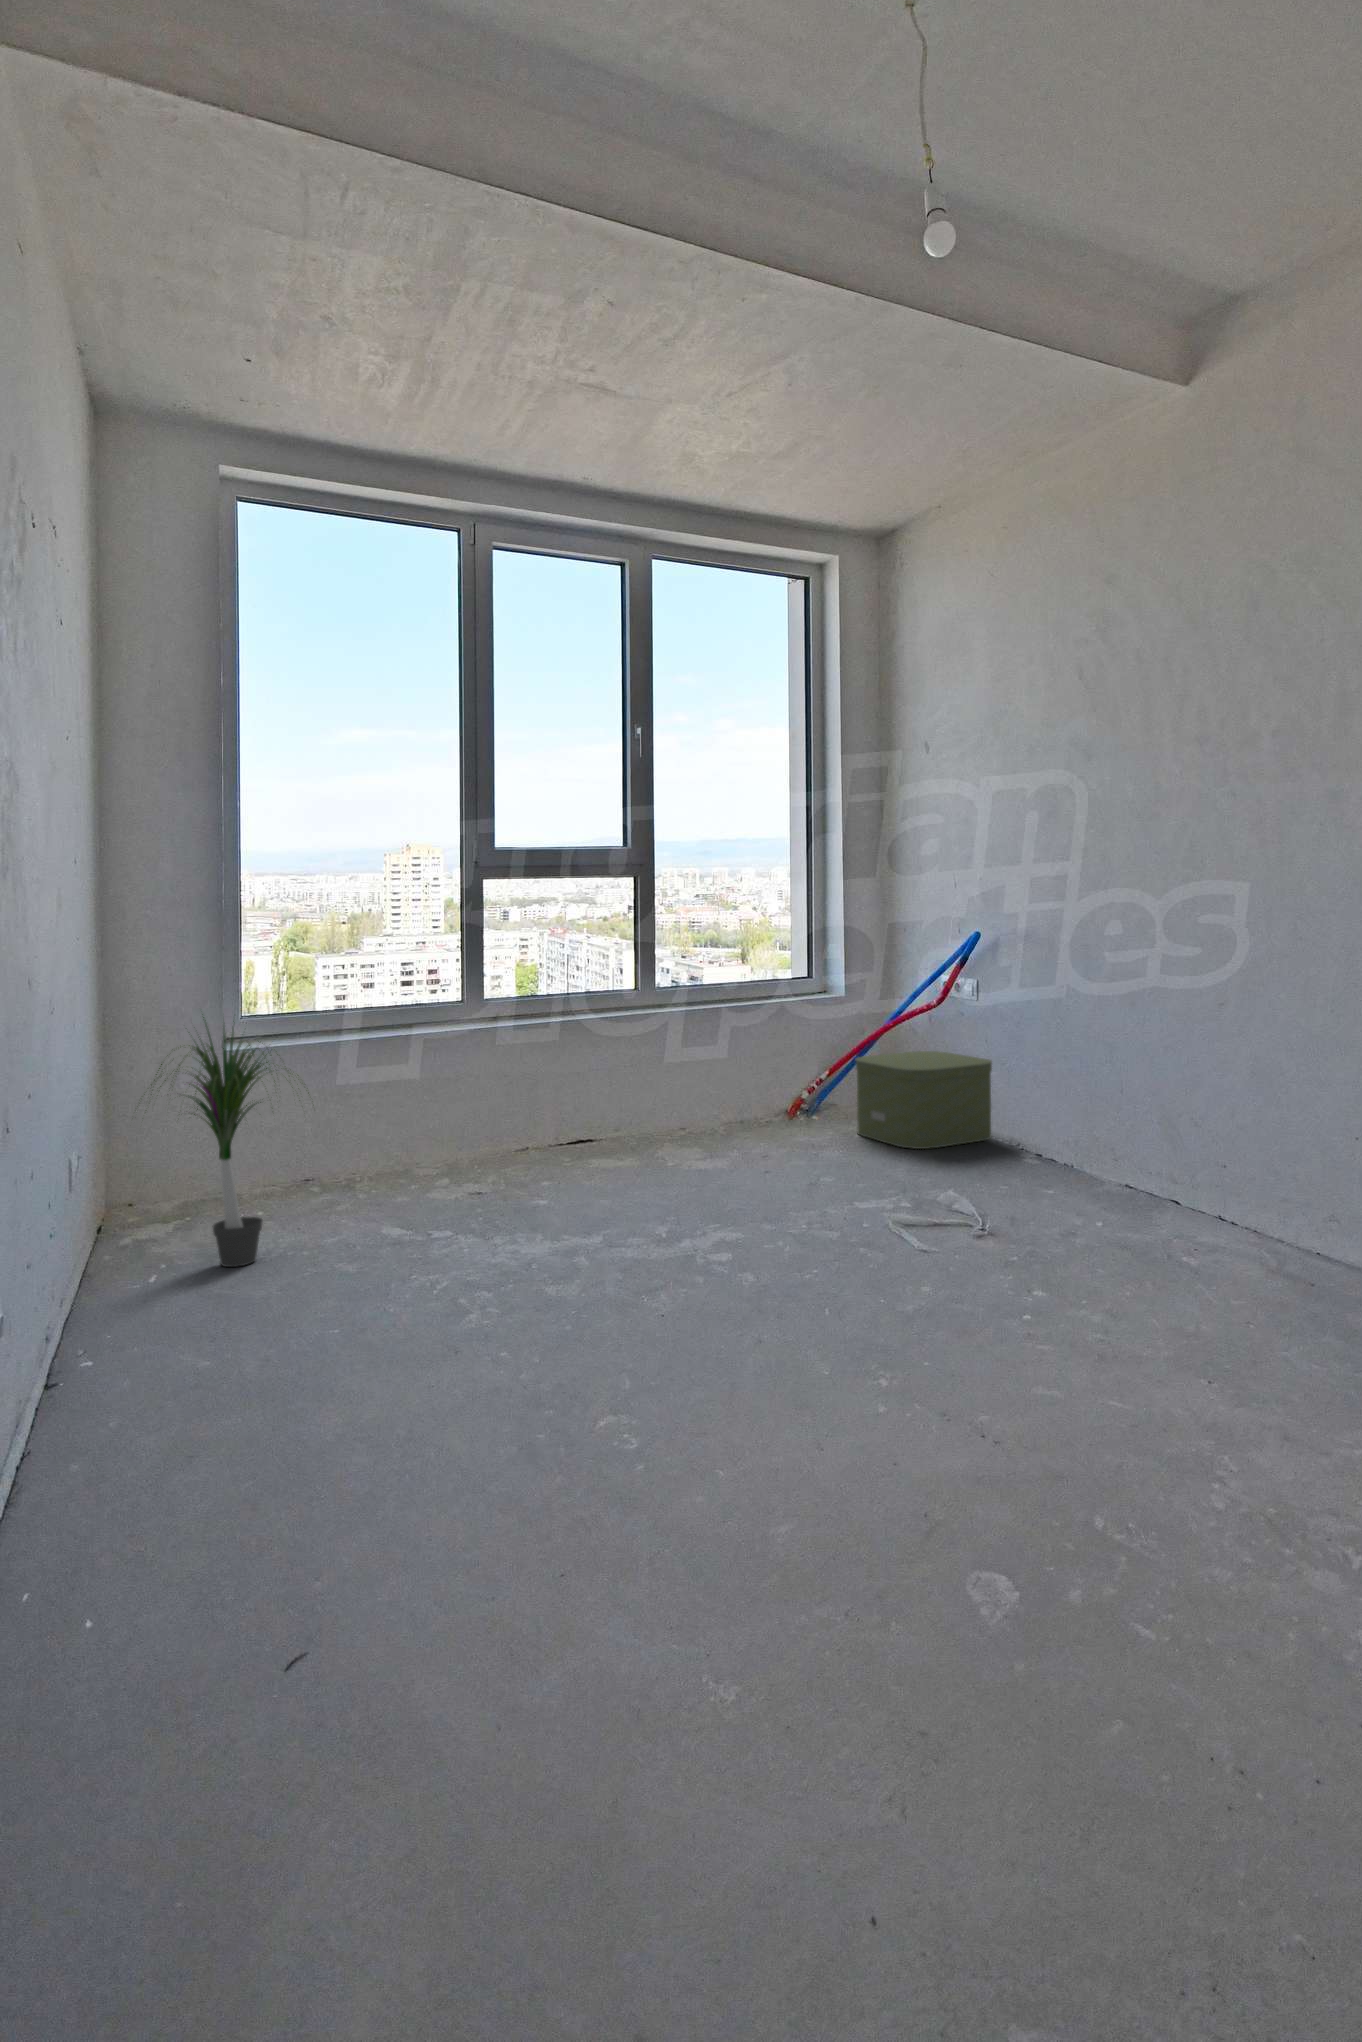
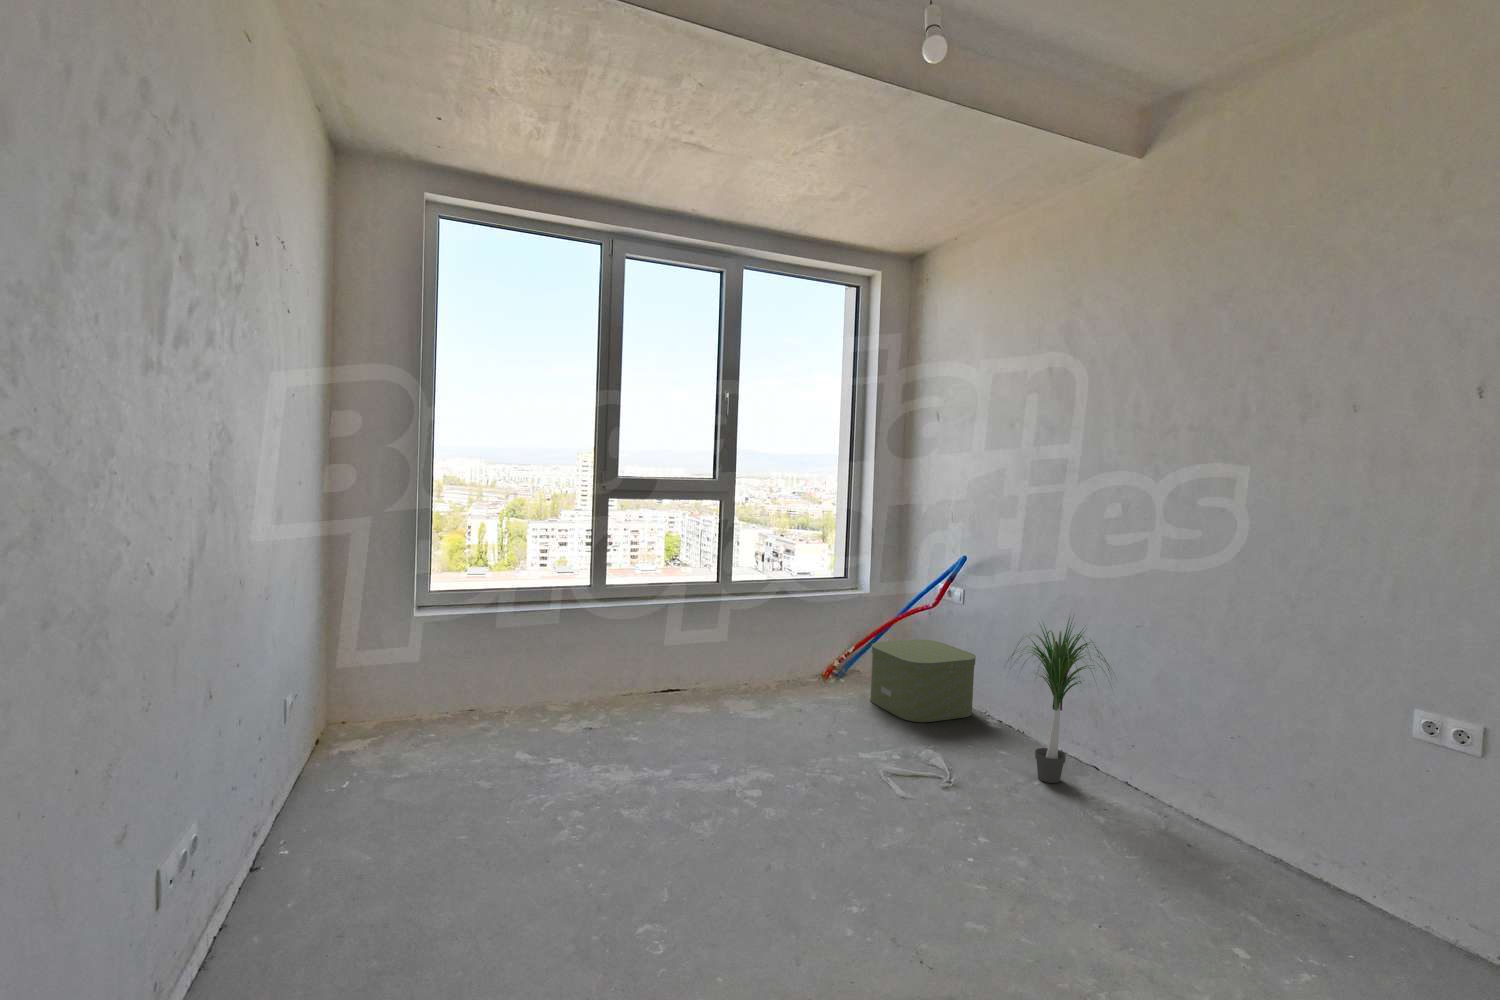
potted plant: present [144,1017,309,1267] -> present [1008,618,1110,783]

